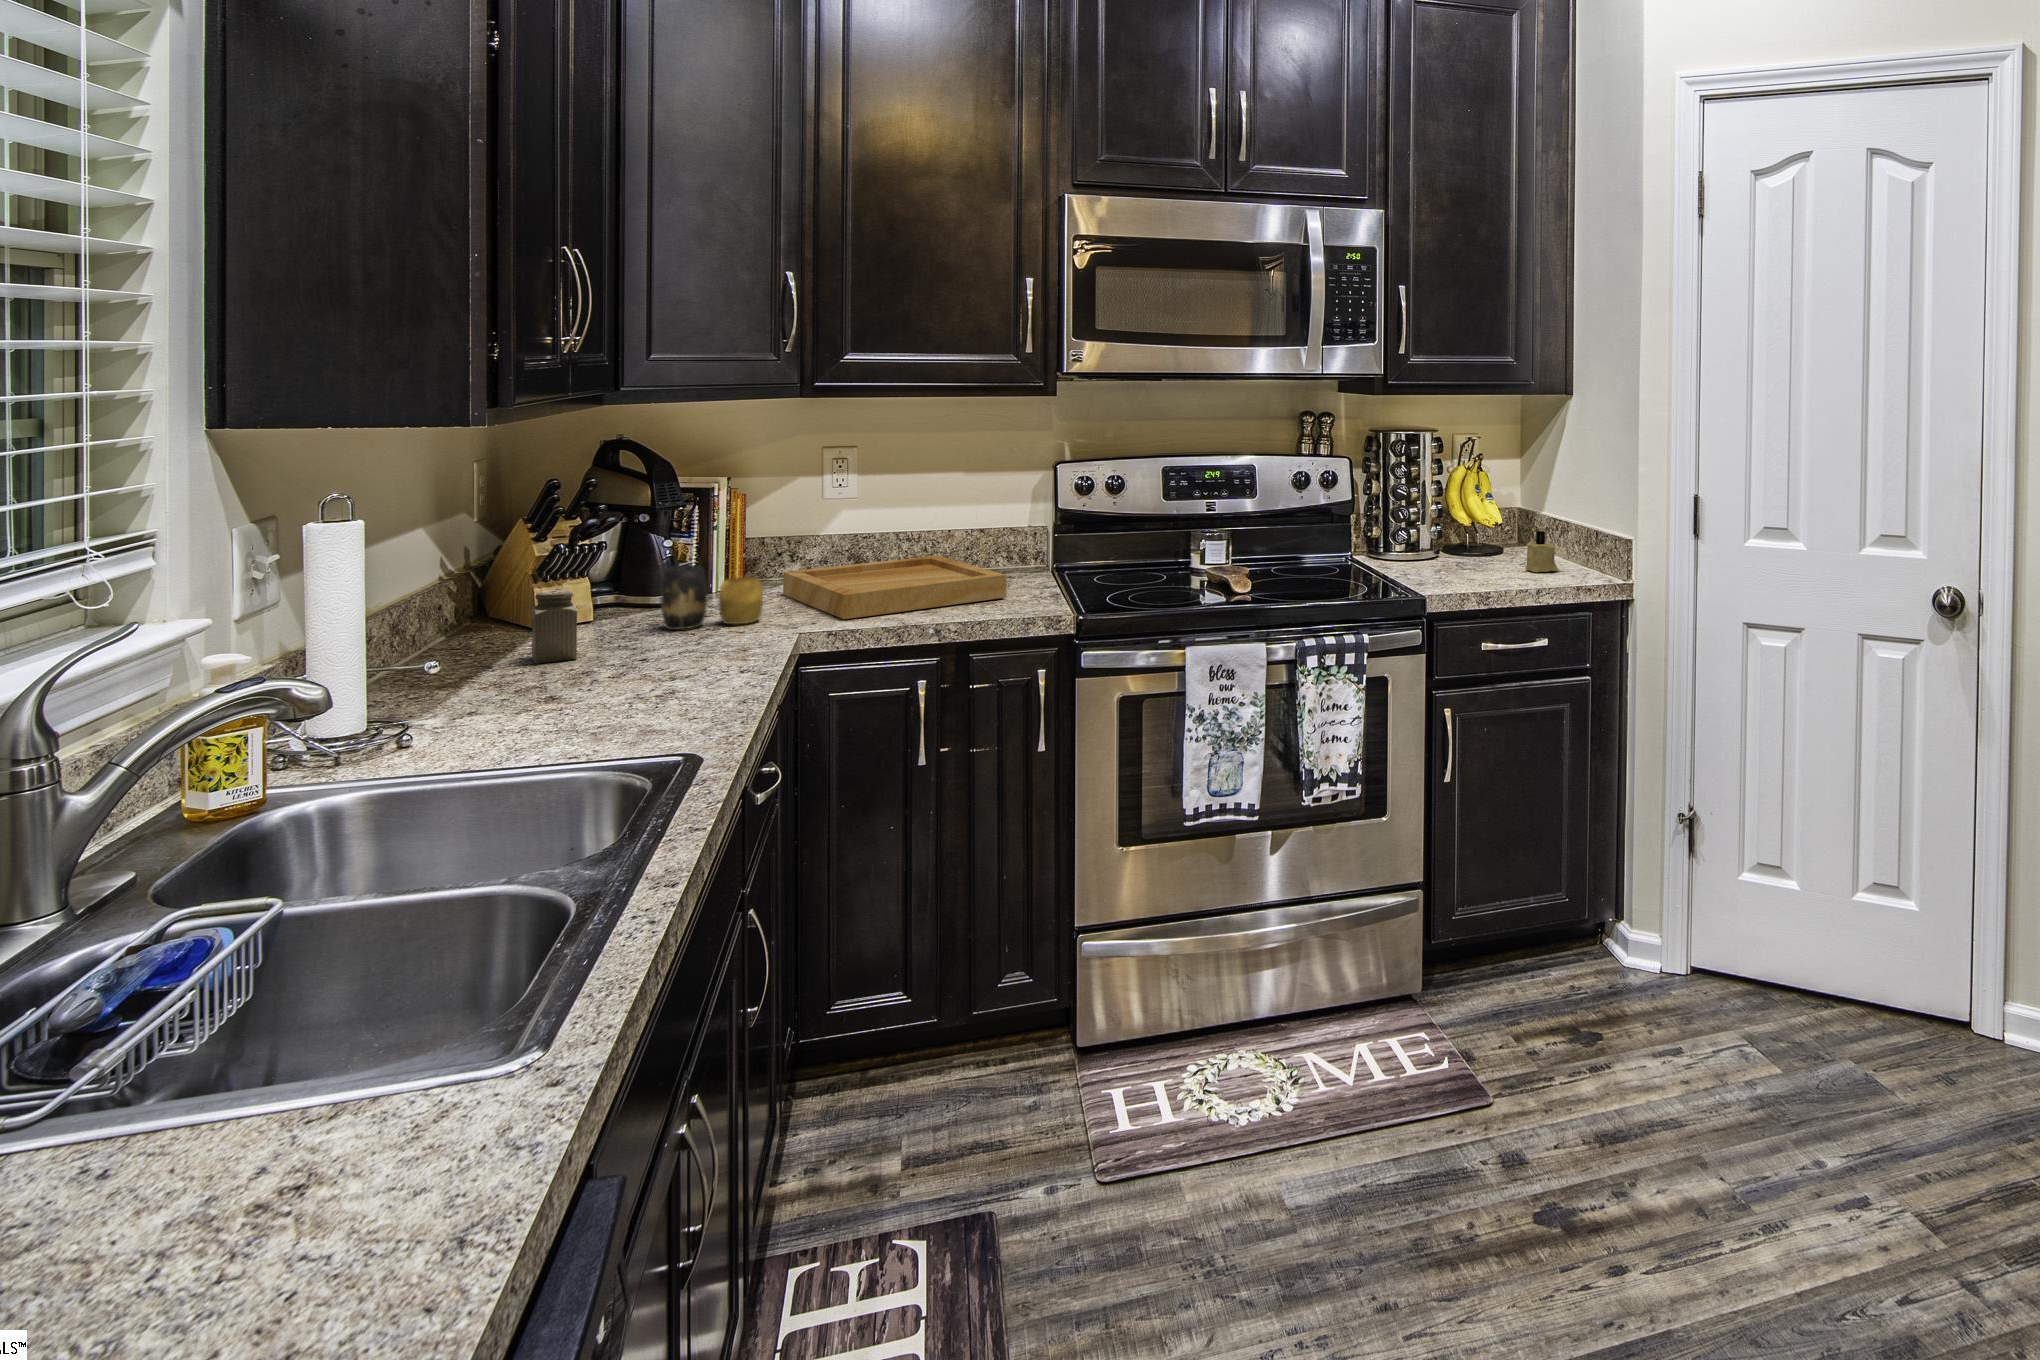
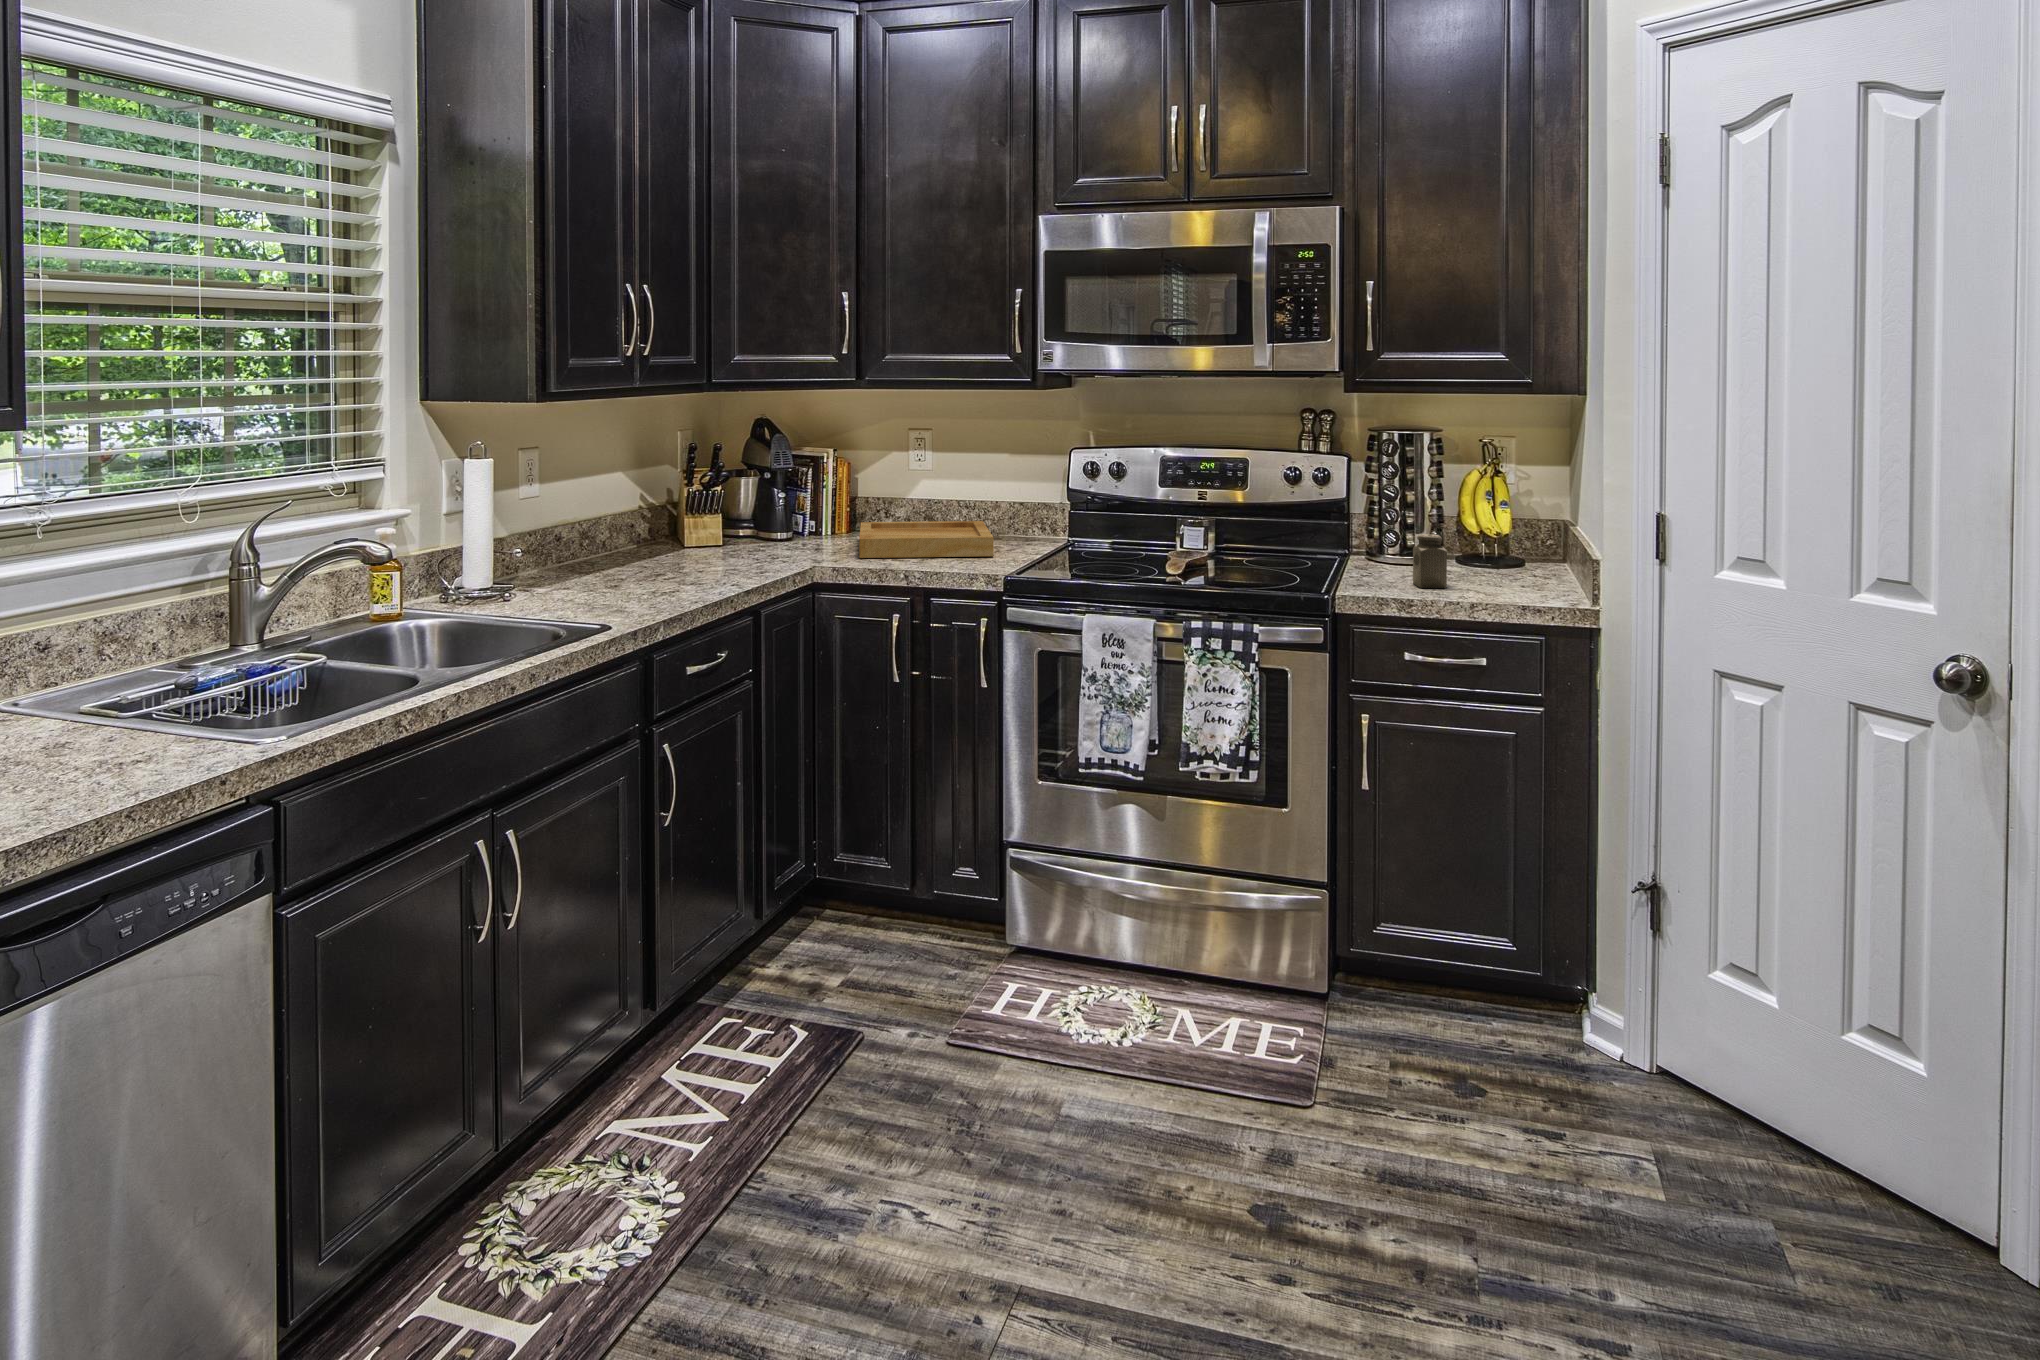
candle: present [1526,531,1557,572] -> none [1508,543,1544,588]
vase: present [661,565,763,630] -> none [749,507,815,554]
salt shaker: present [532,589,577,663] -> present [1413,534,1447,588]

